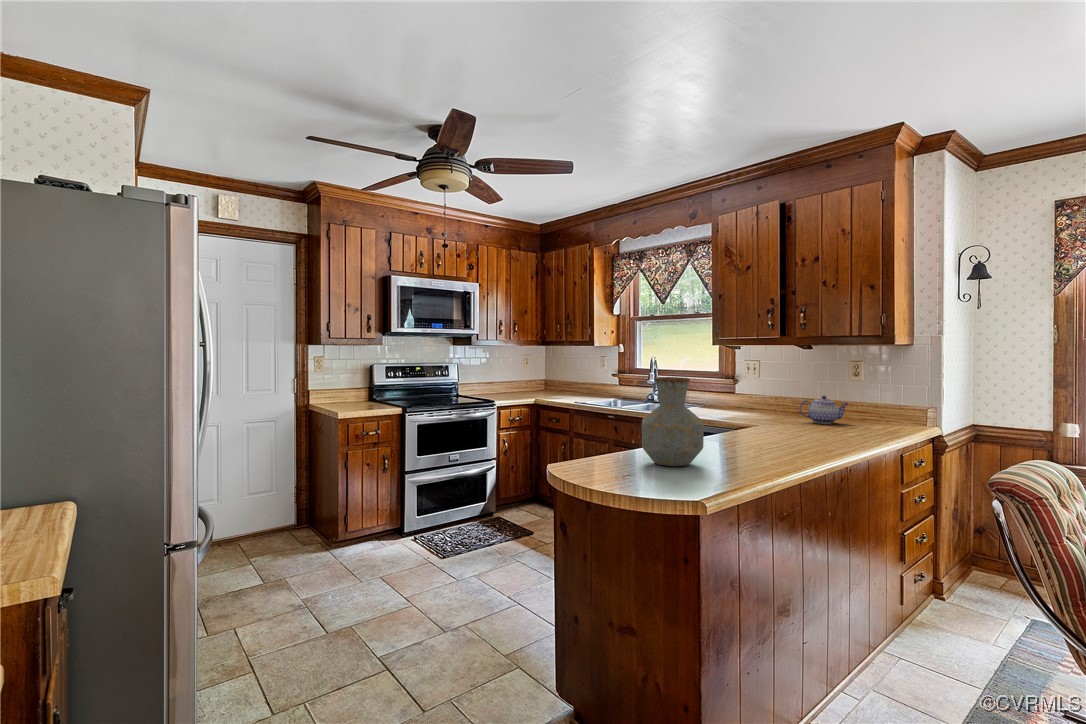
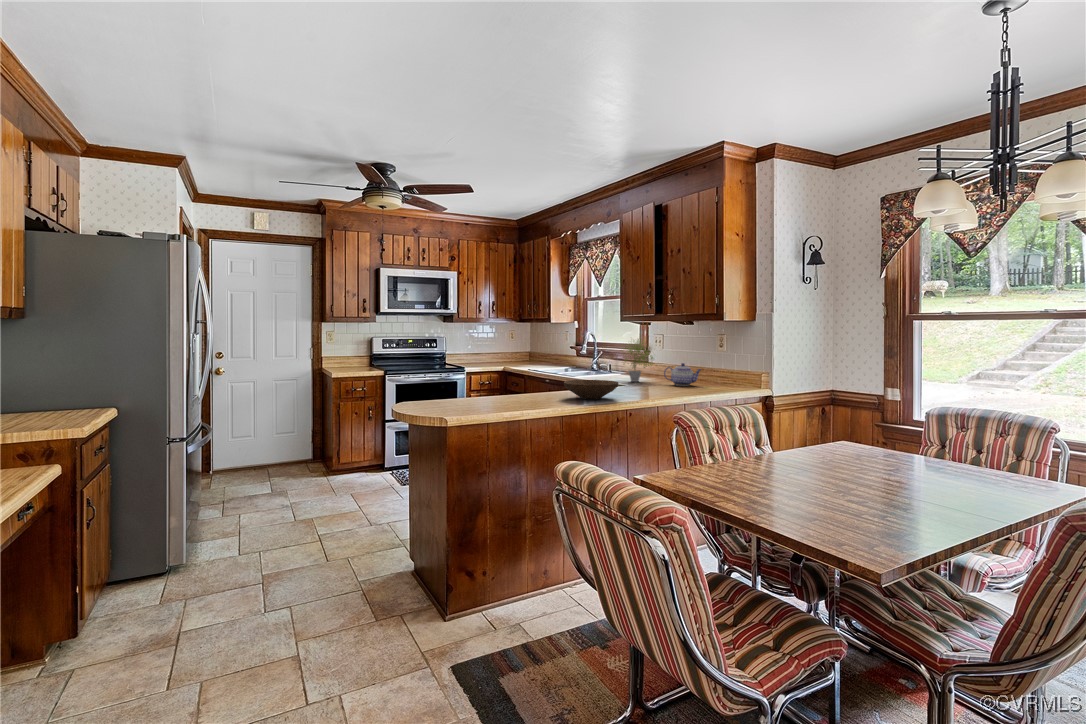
potted plant: none [727,359,781,418] -> present [625,339,653,382]
vase: present [642,377,704,466] -> none [457,344,501,405]
wooden bowl: none [749,422,829,451] -> present [564,380,618,400]

